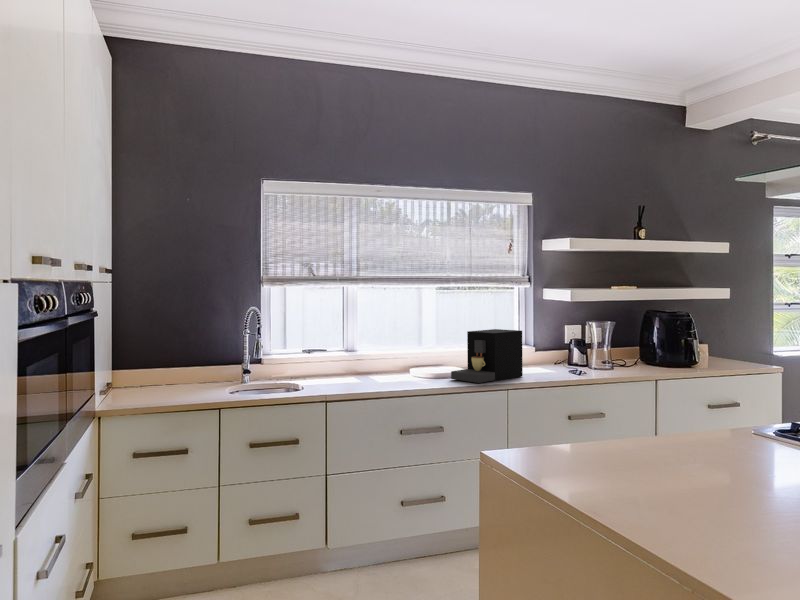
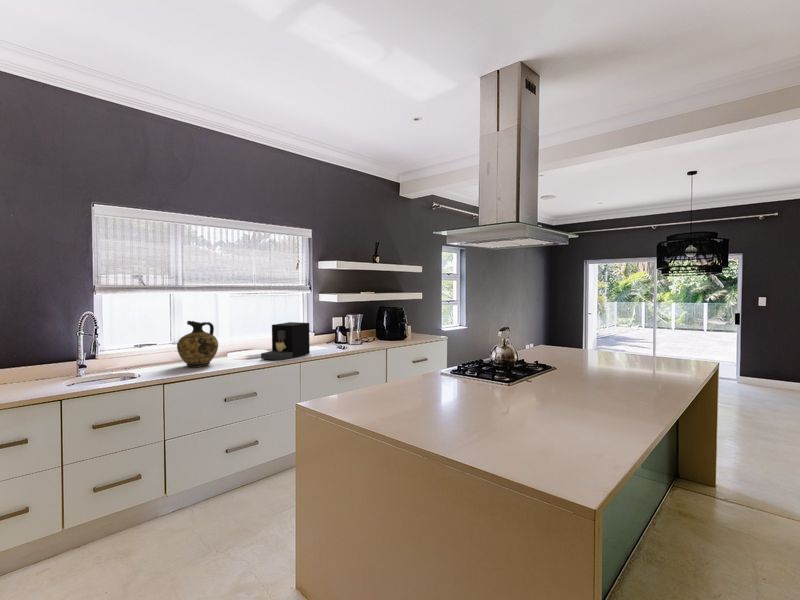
ceramic jug: none [346,321,395,383] -> present [177,321,218,367]

